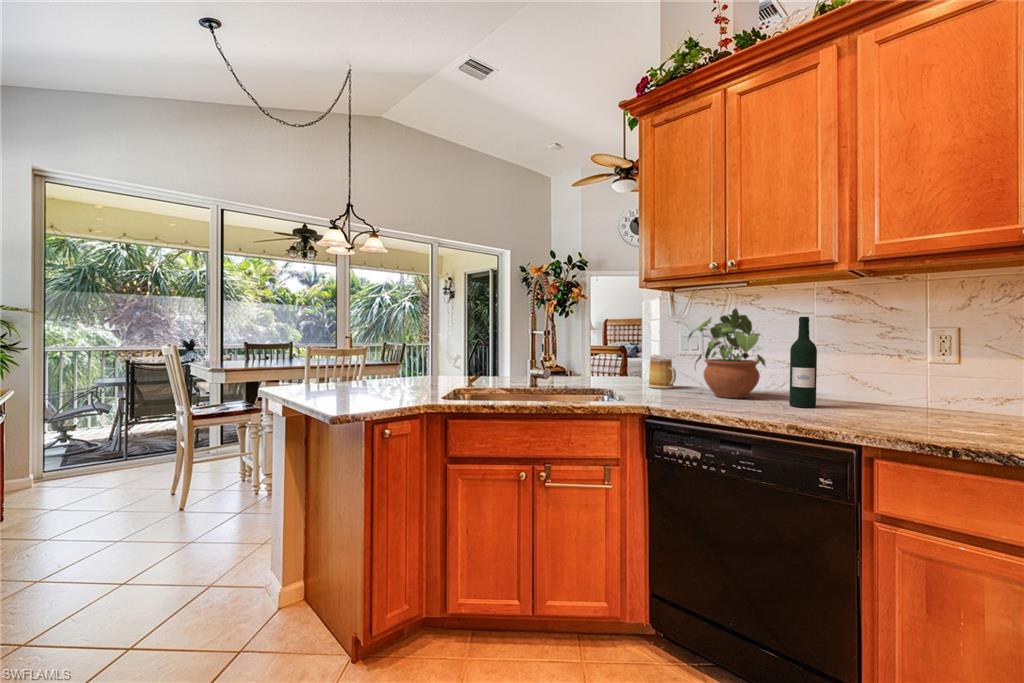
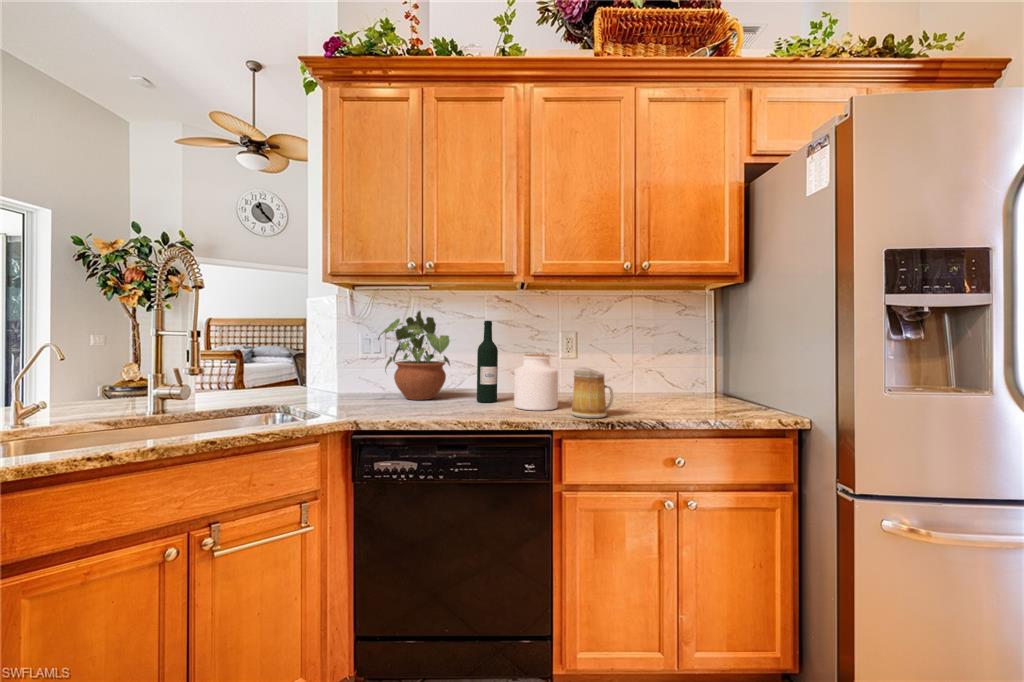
mug: present [648,354,676,389] -> present [571,367,614,418]
jar: none [826,355,891,422] -> present [514,354,558,411]

